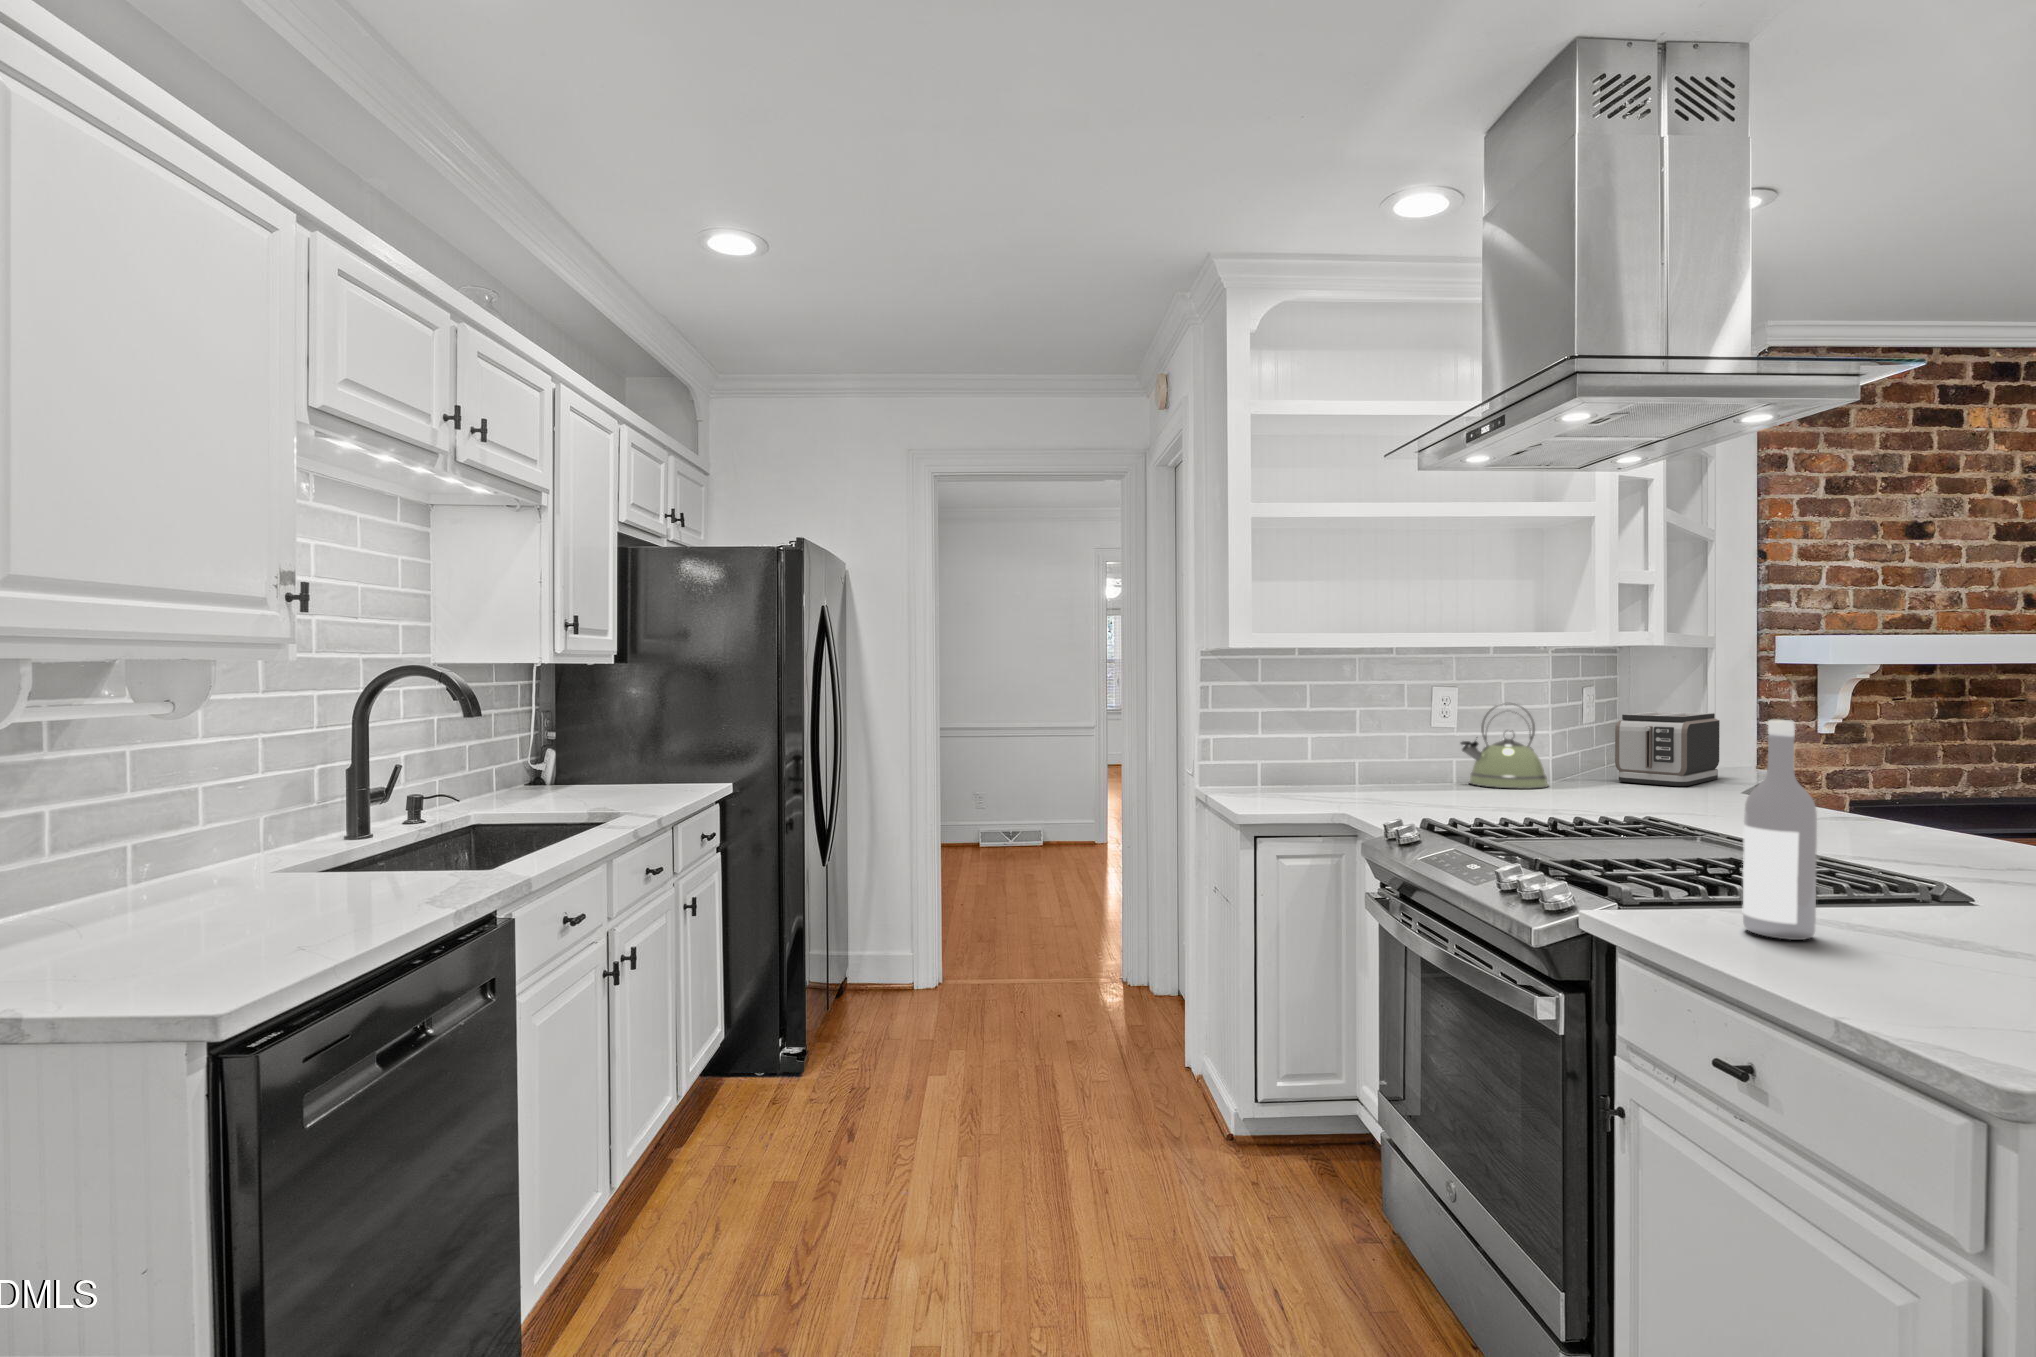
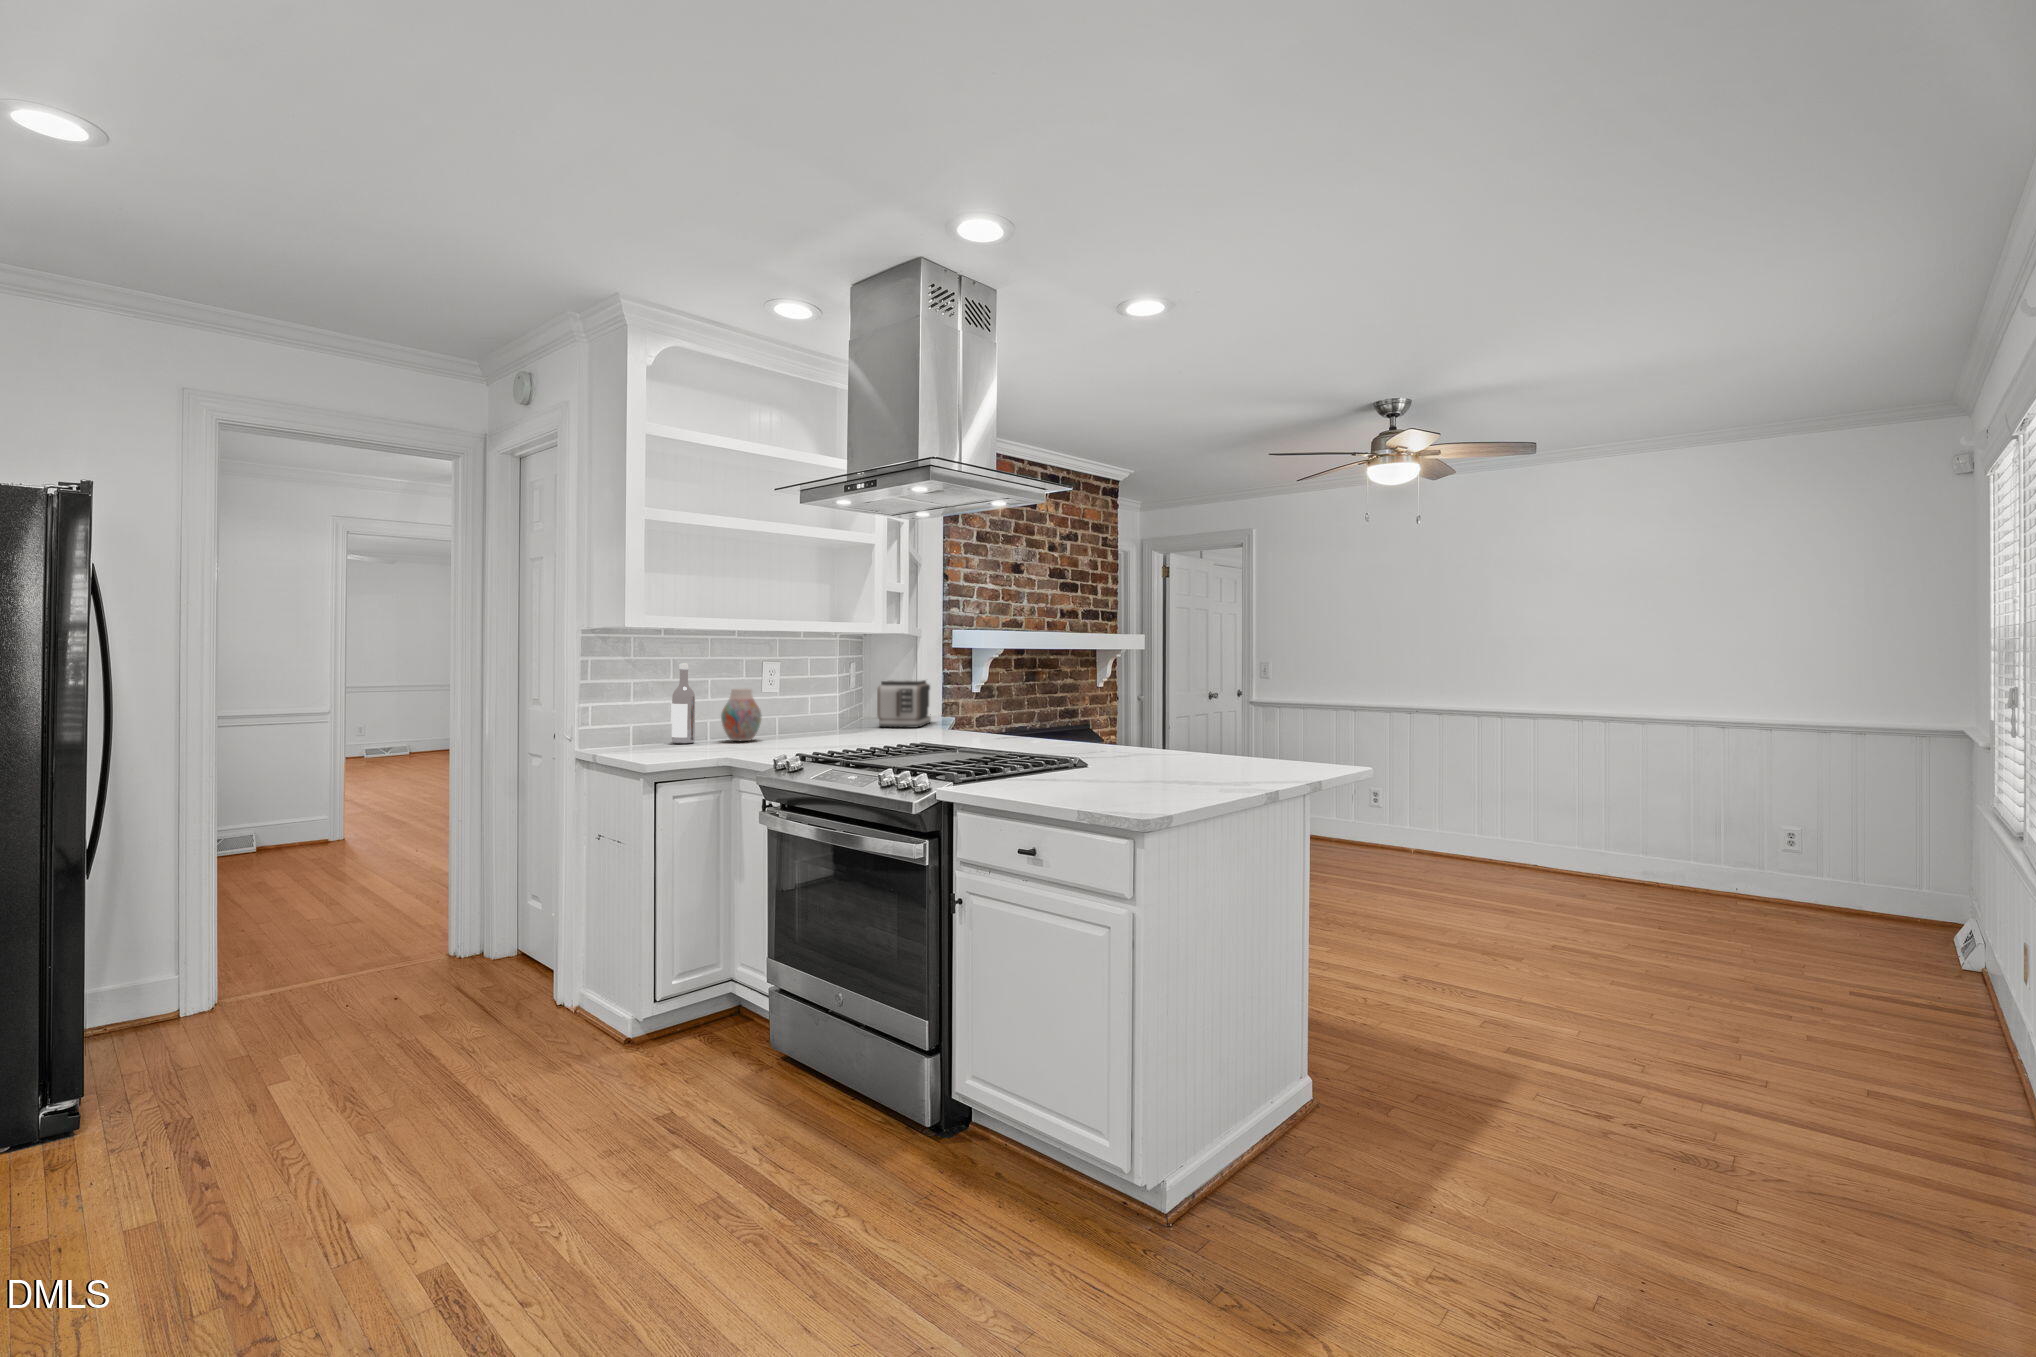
kettle: present [1461,703,1548,789] -> none [782,674,841,735]
wine bottle: present [1743,720,1817,940] -> present [672,664,695,744]
vase: none [1369,721,1422,790] -> present [721,689,761,741]

